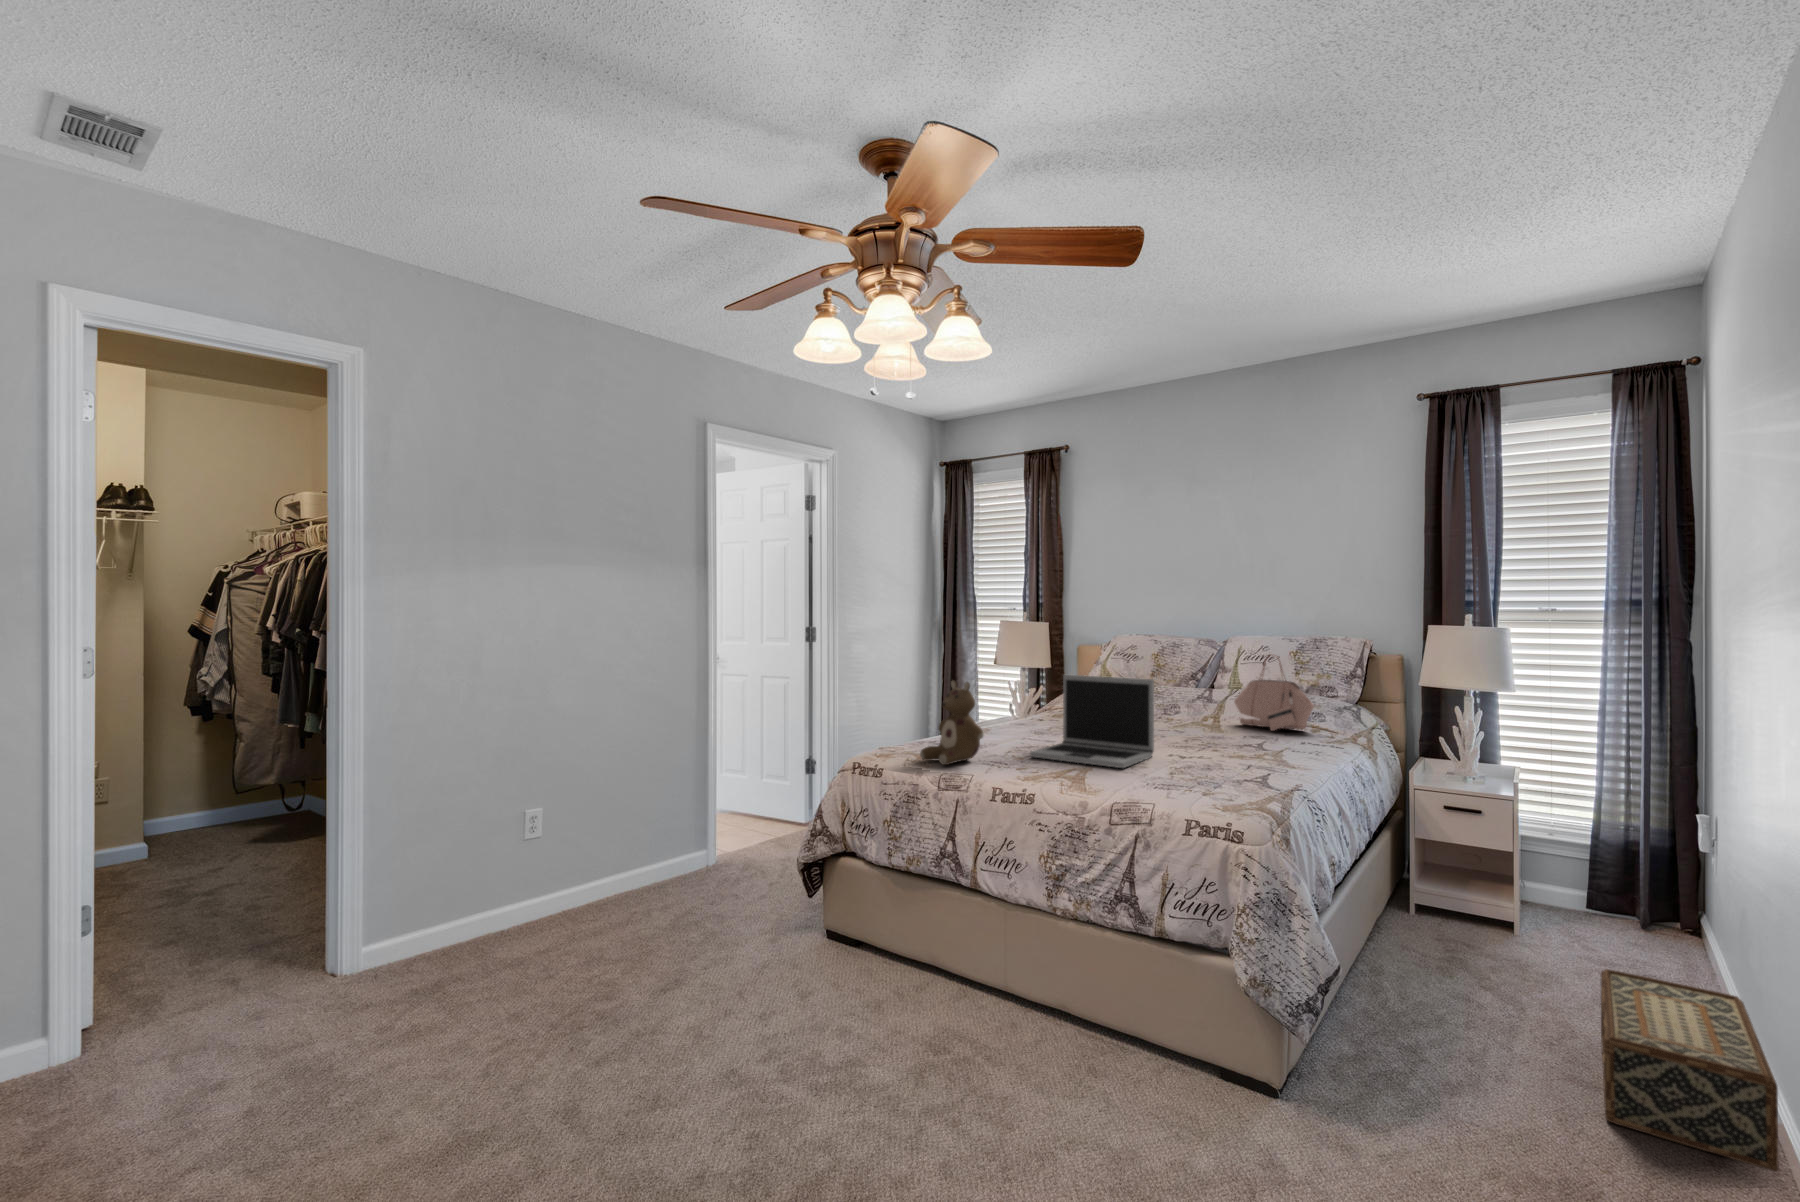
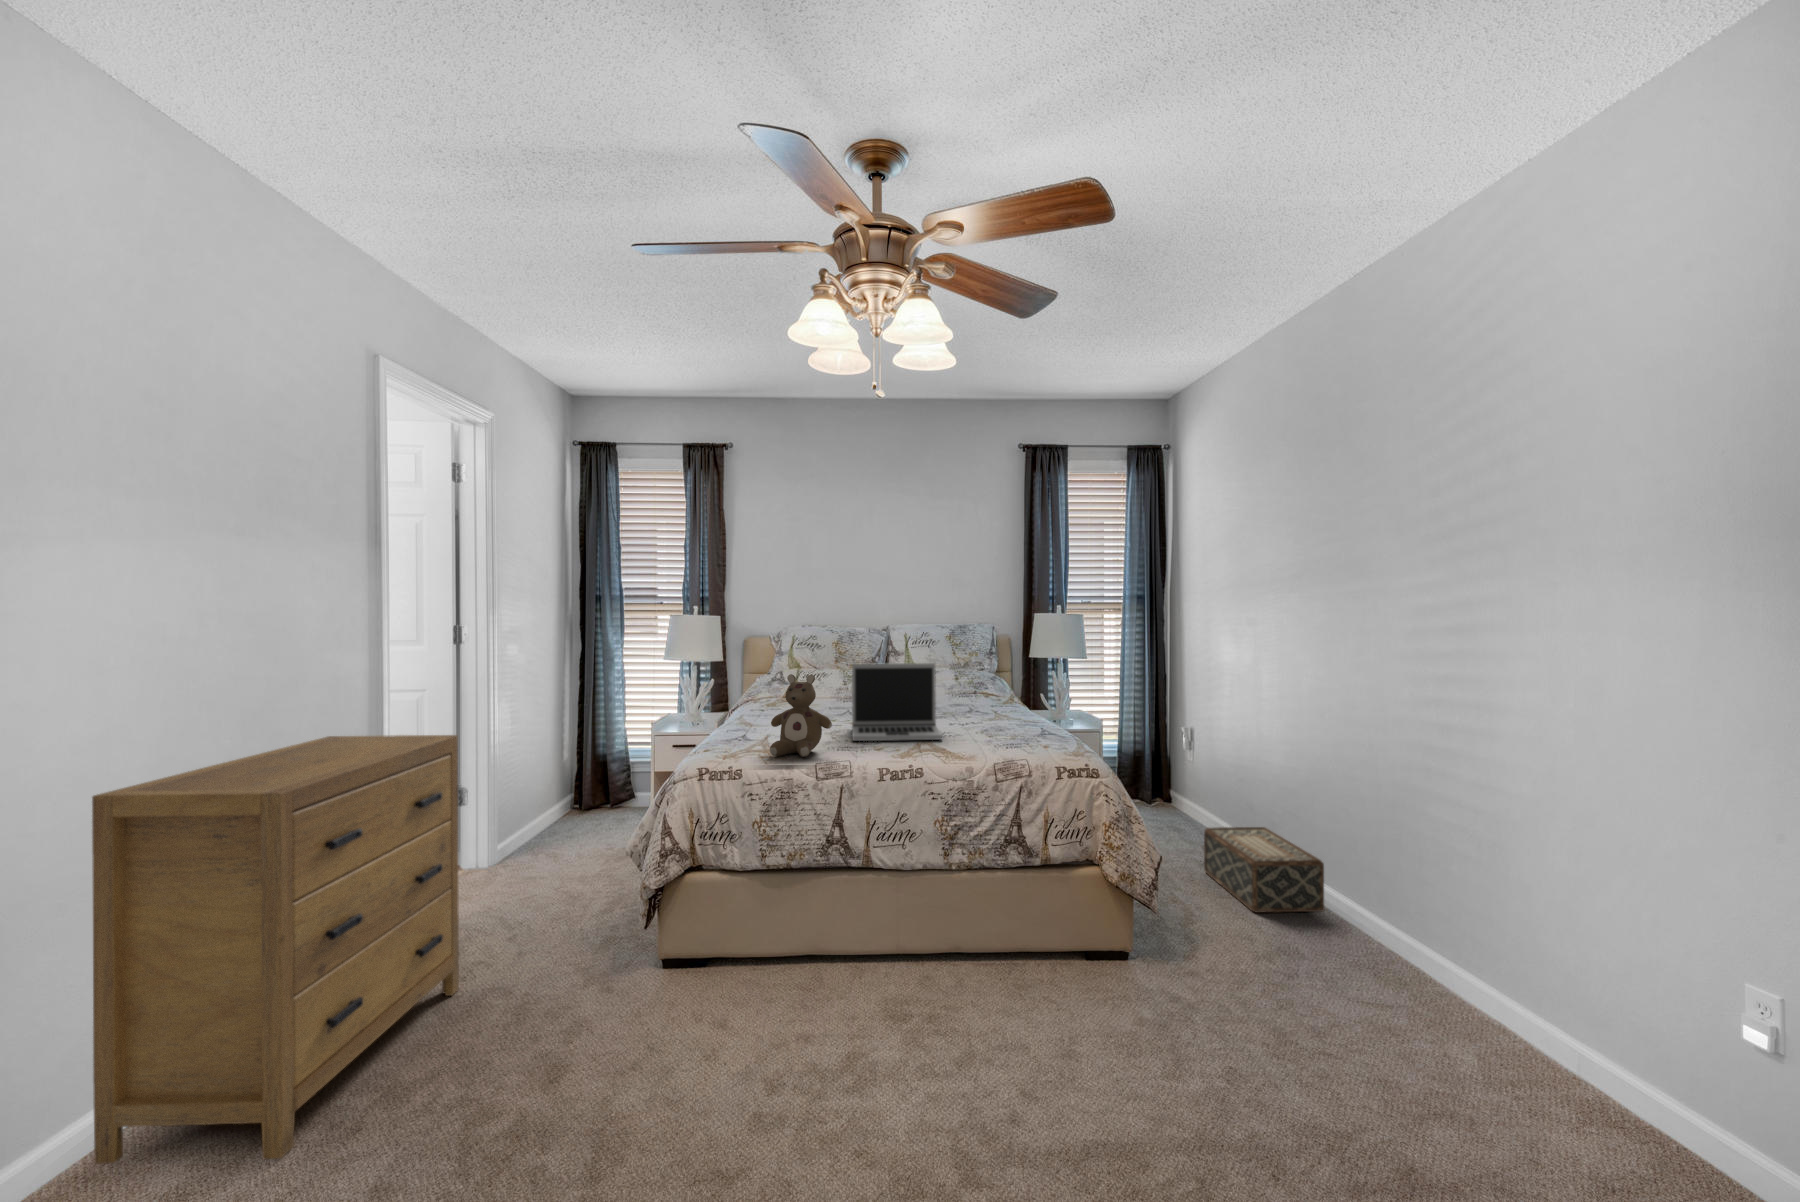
handbag: present [1234,656,1314,731] -> none [923,639,989,701]
dresser: none [434,703,691,983] -> present [92,735,459,1164]

